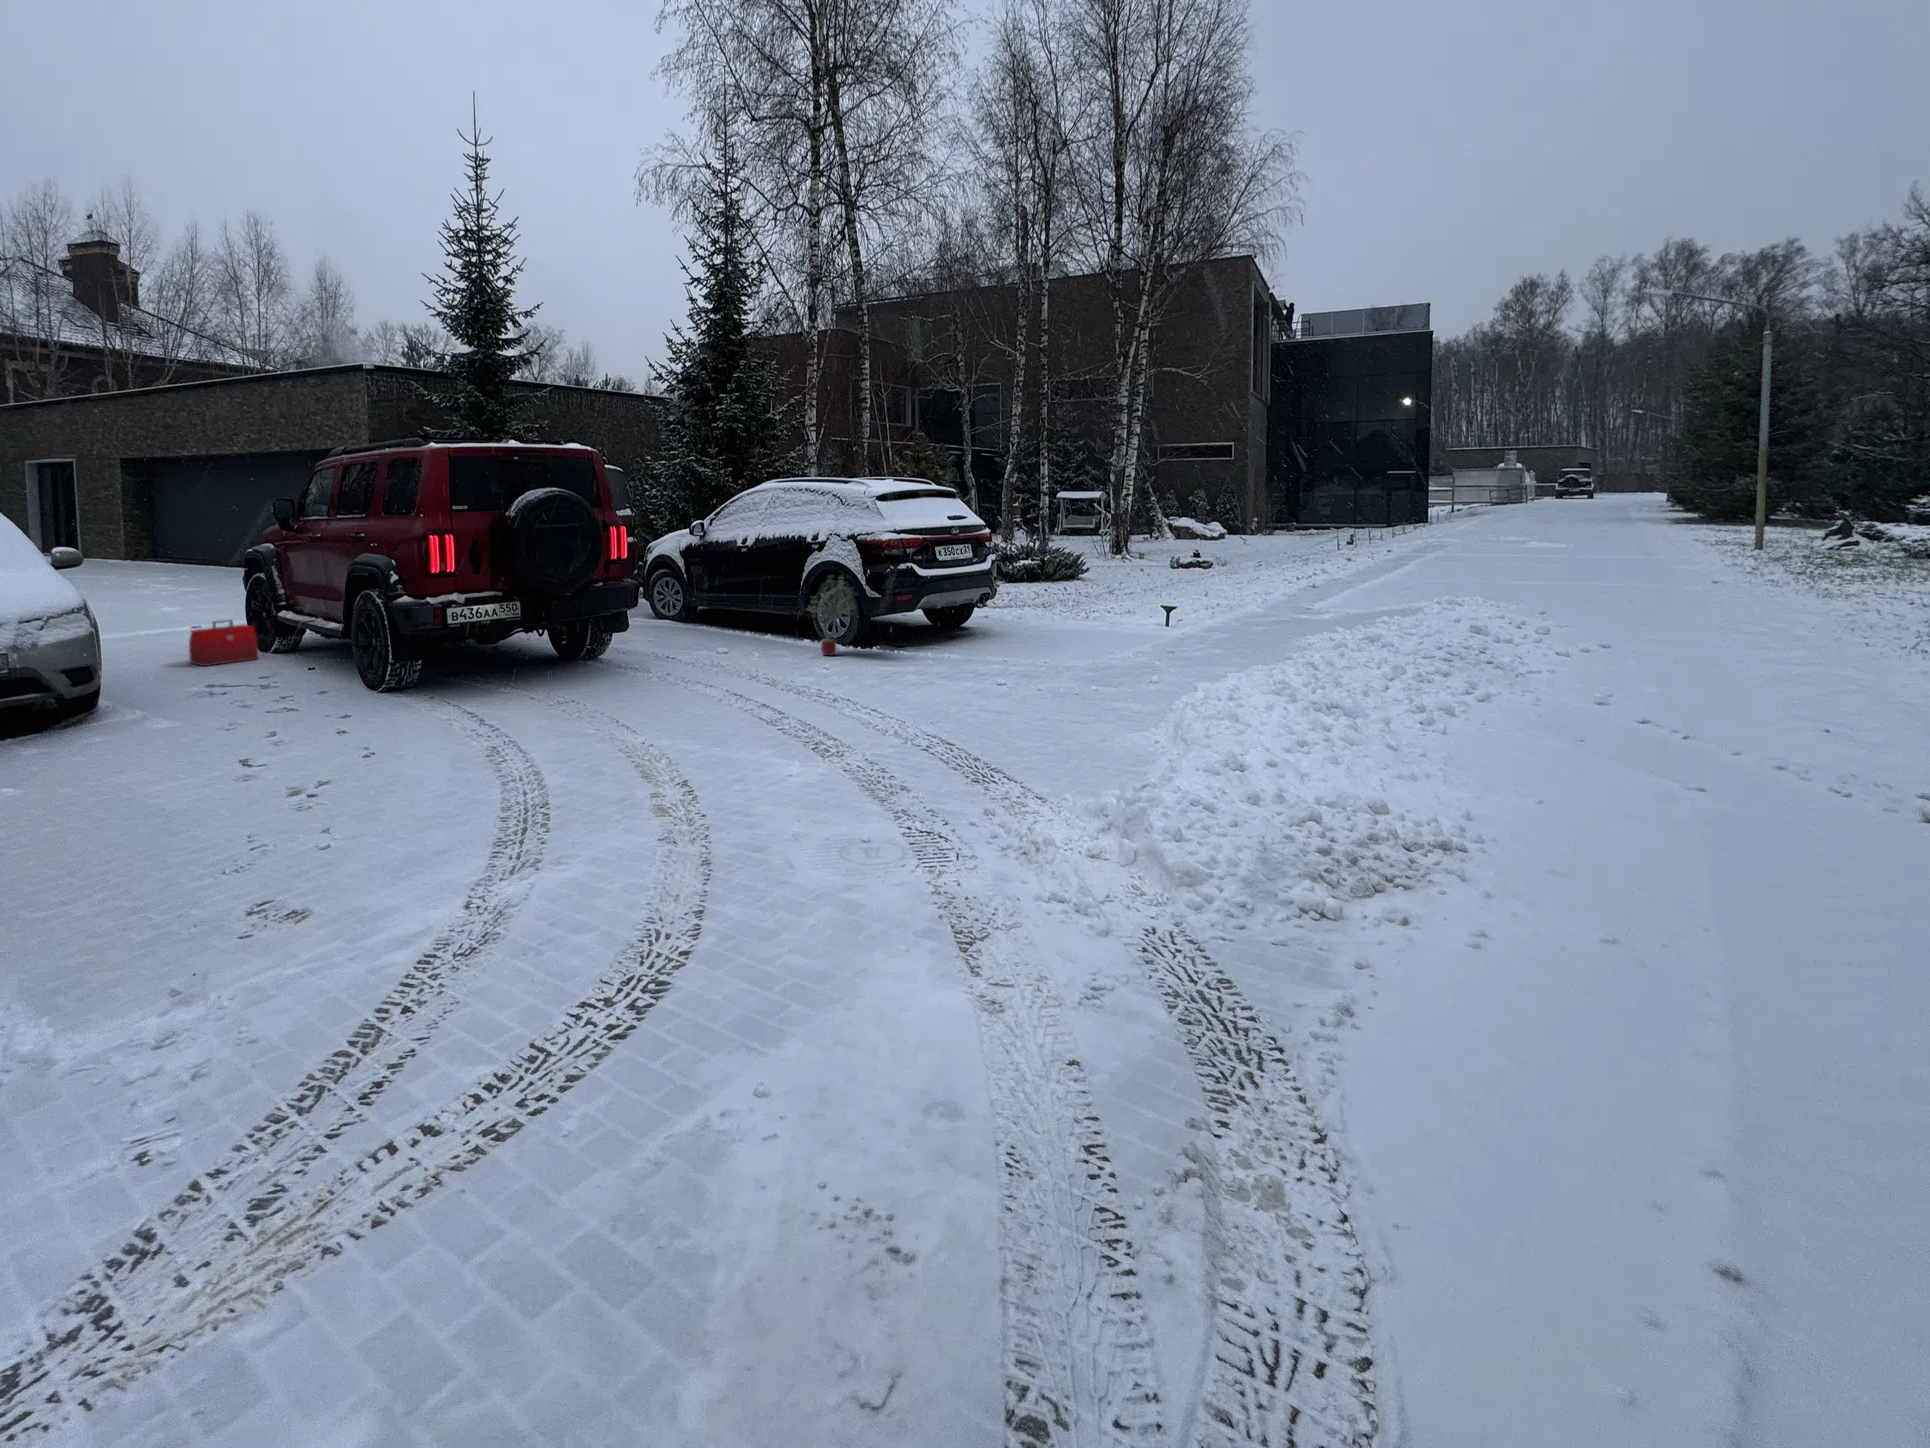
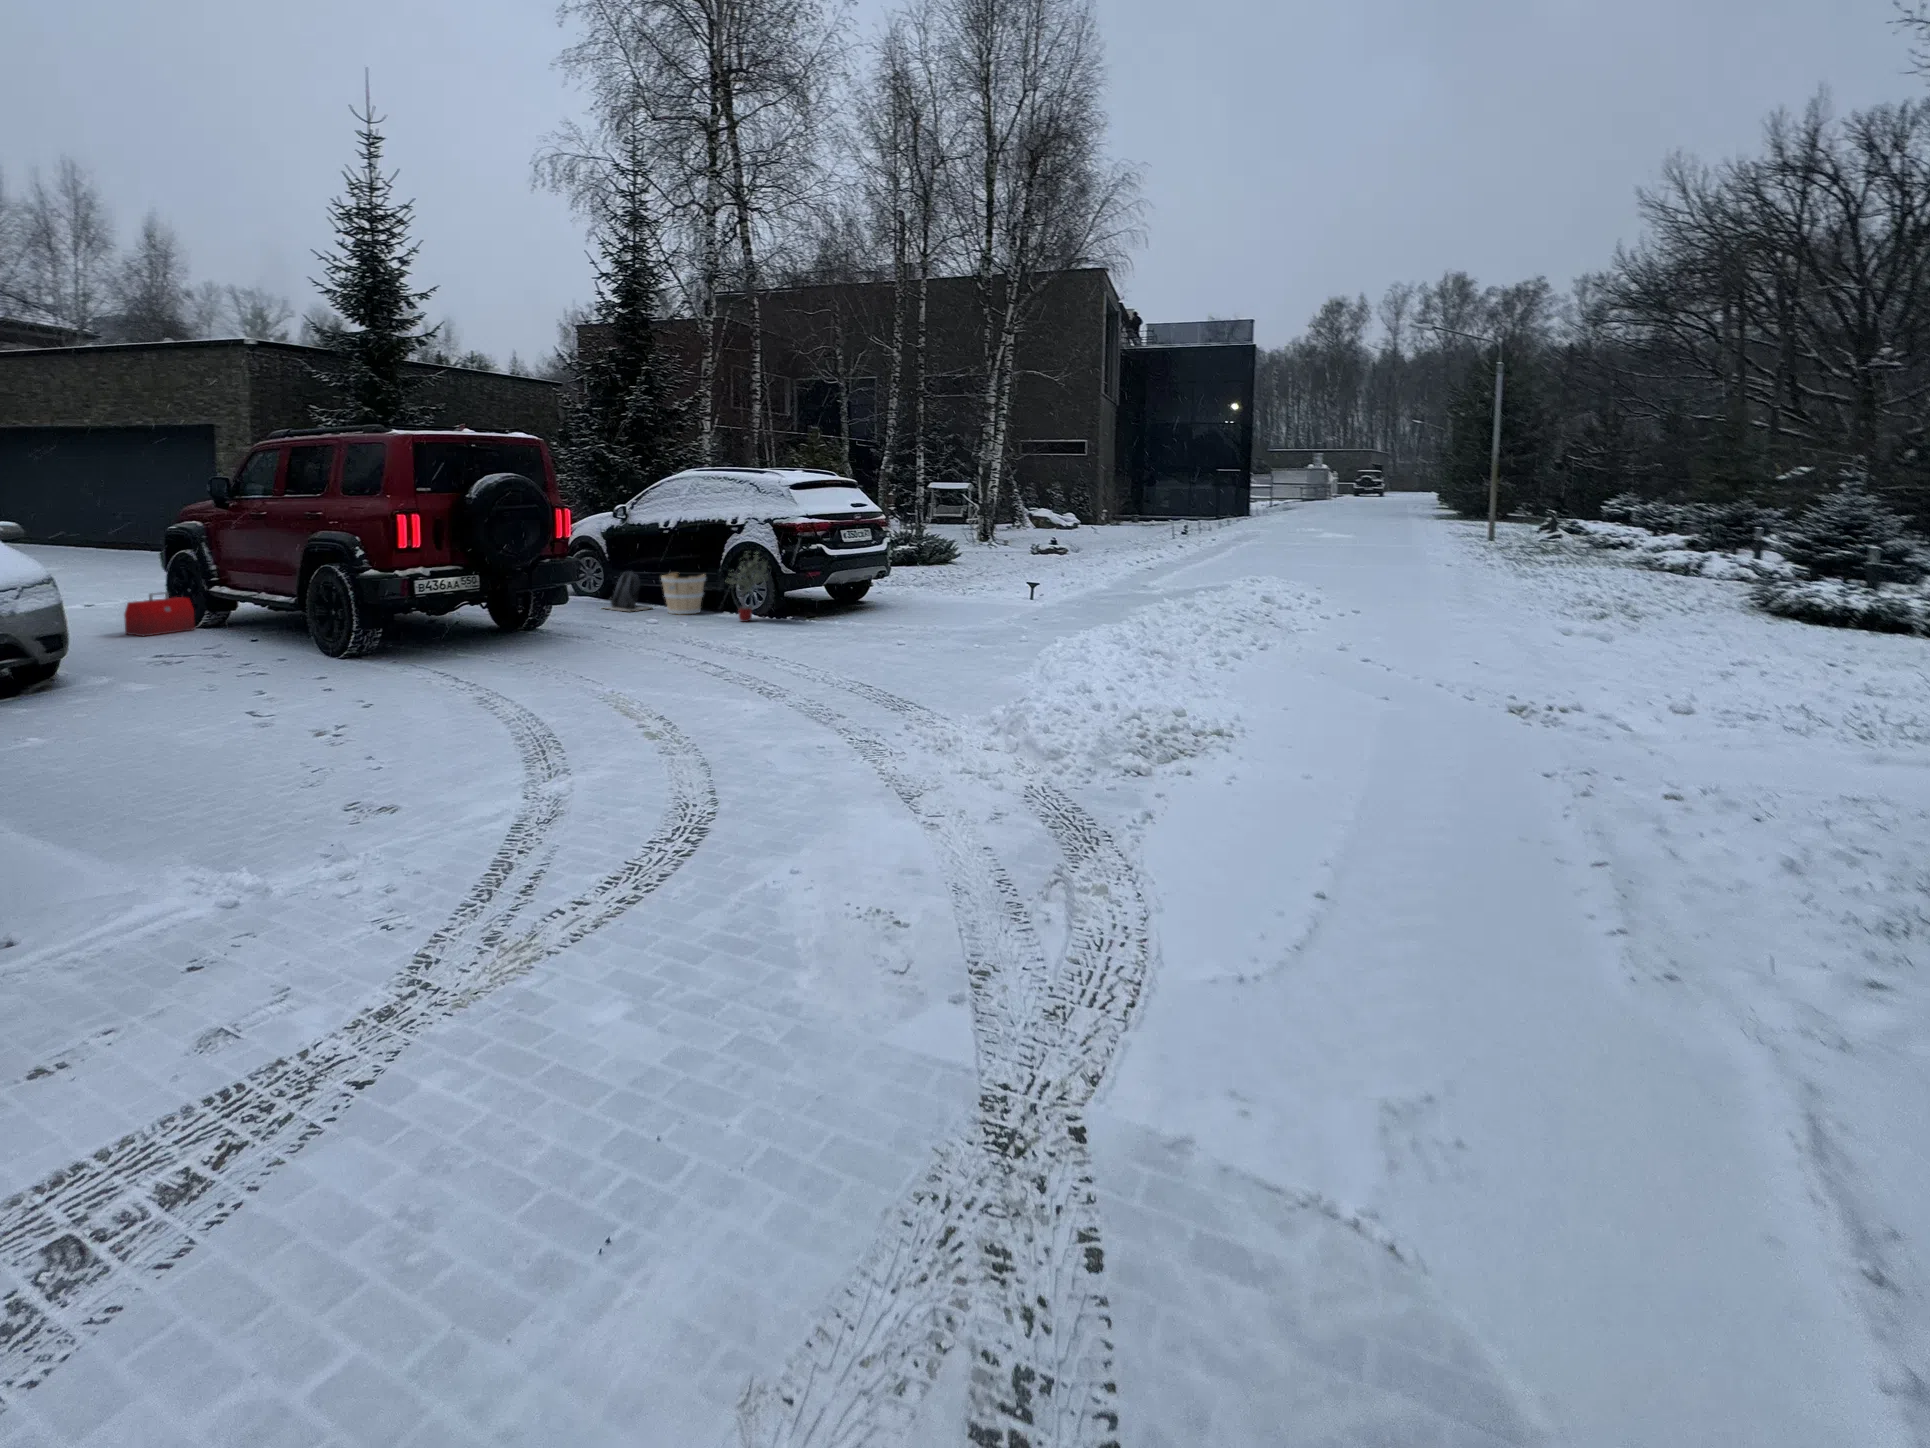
backpack: none [676,596,736,641] -> present [607,571,651,611]
wooden bucket: none [739,599,789,646] -> present [661,573,706,615]

